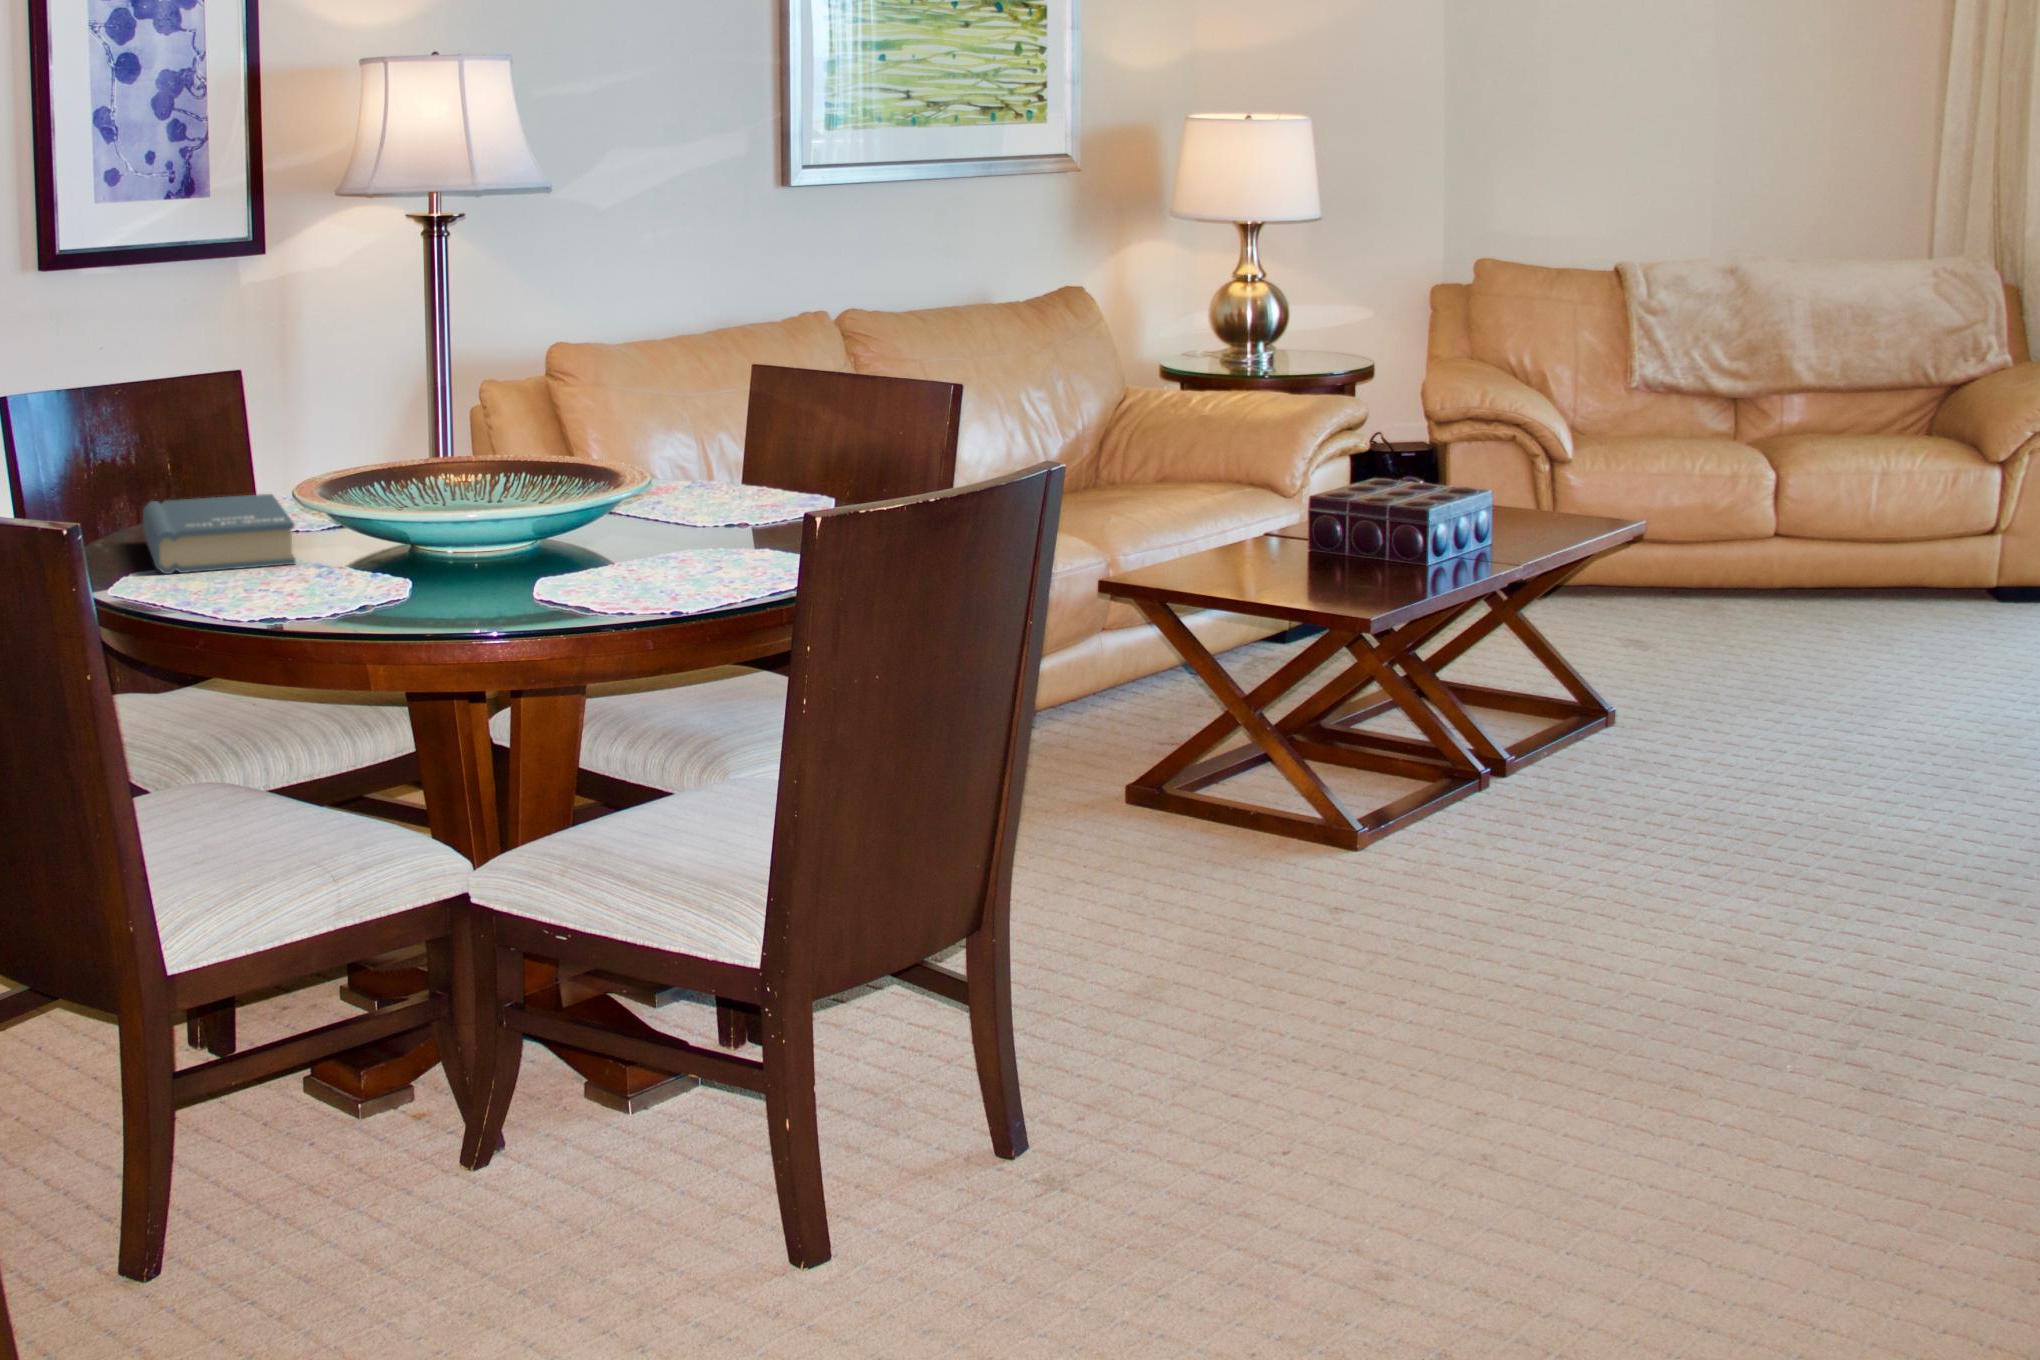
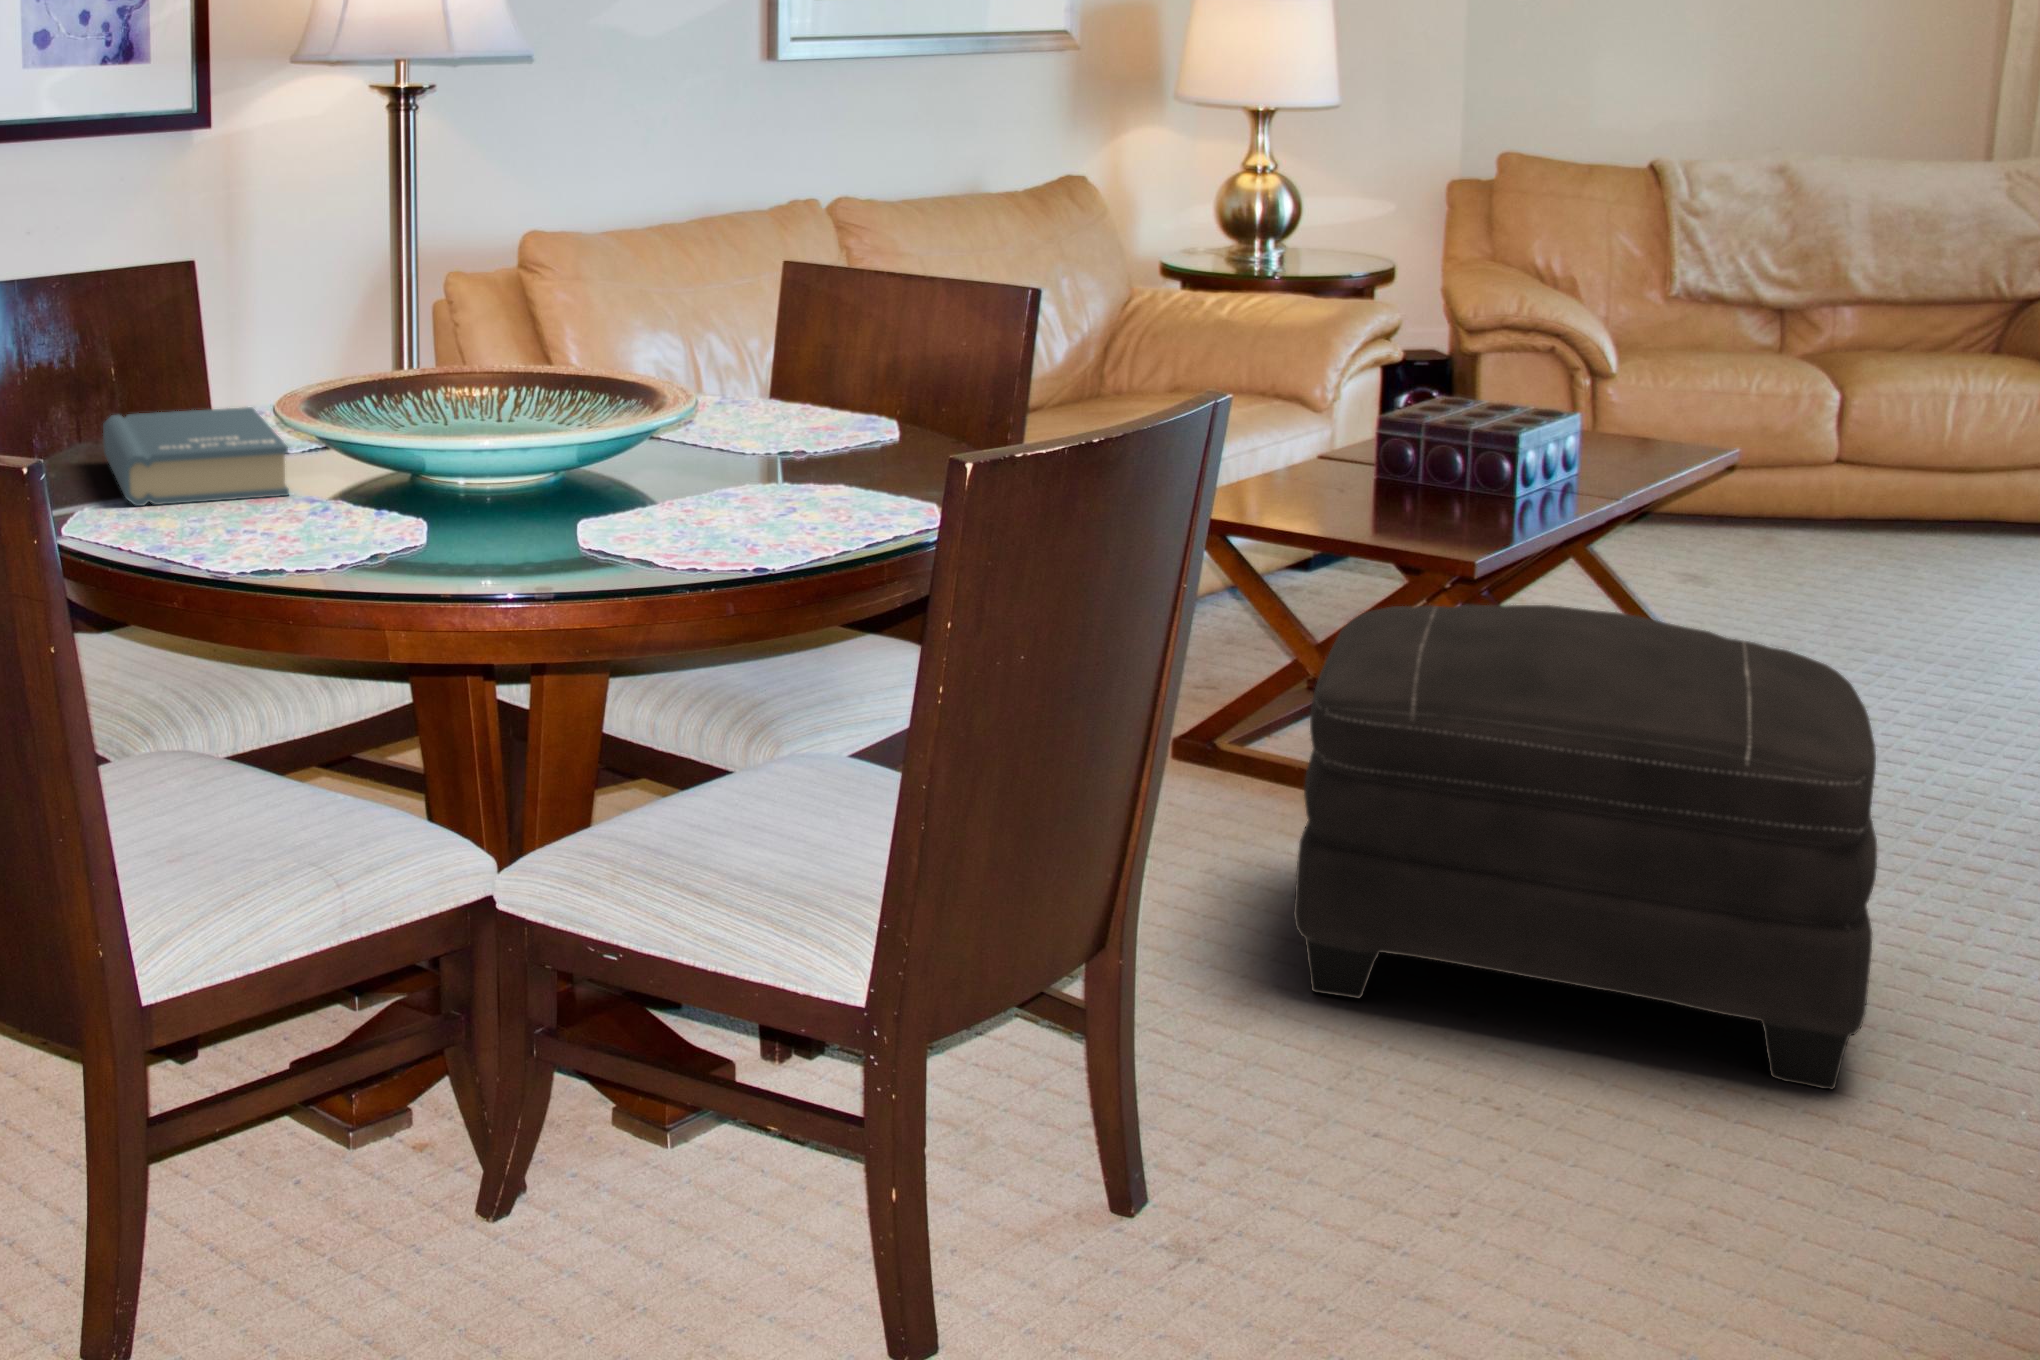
ottoman: none [1176,650,1645,1046] -> present [1294,605,1877,1089]

